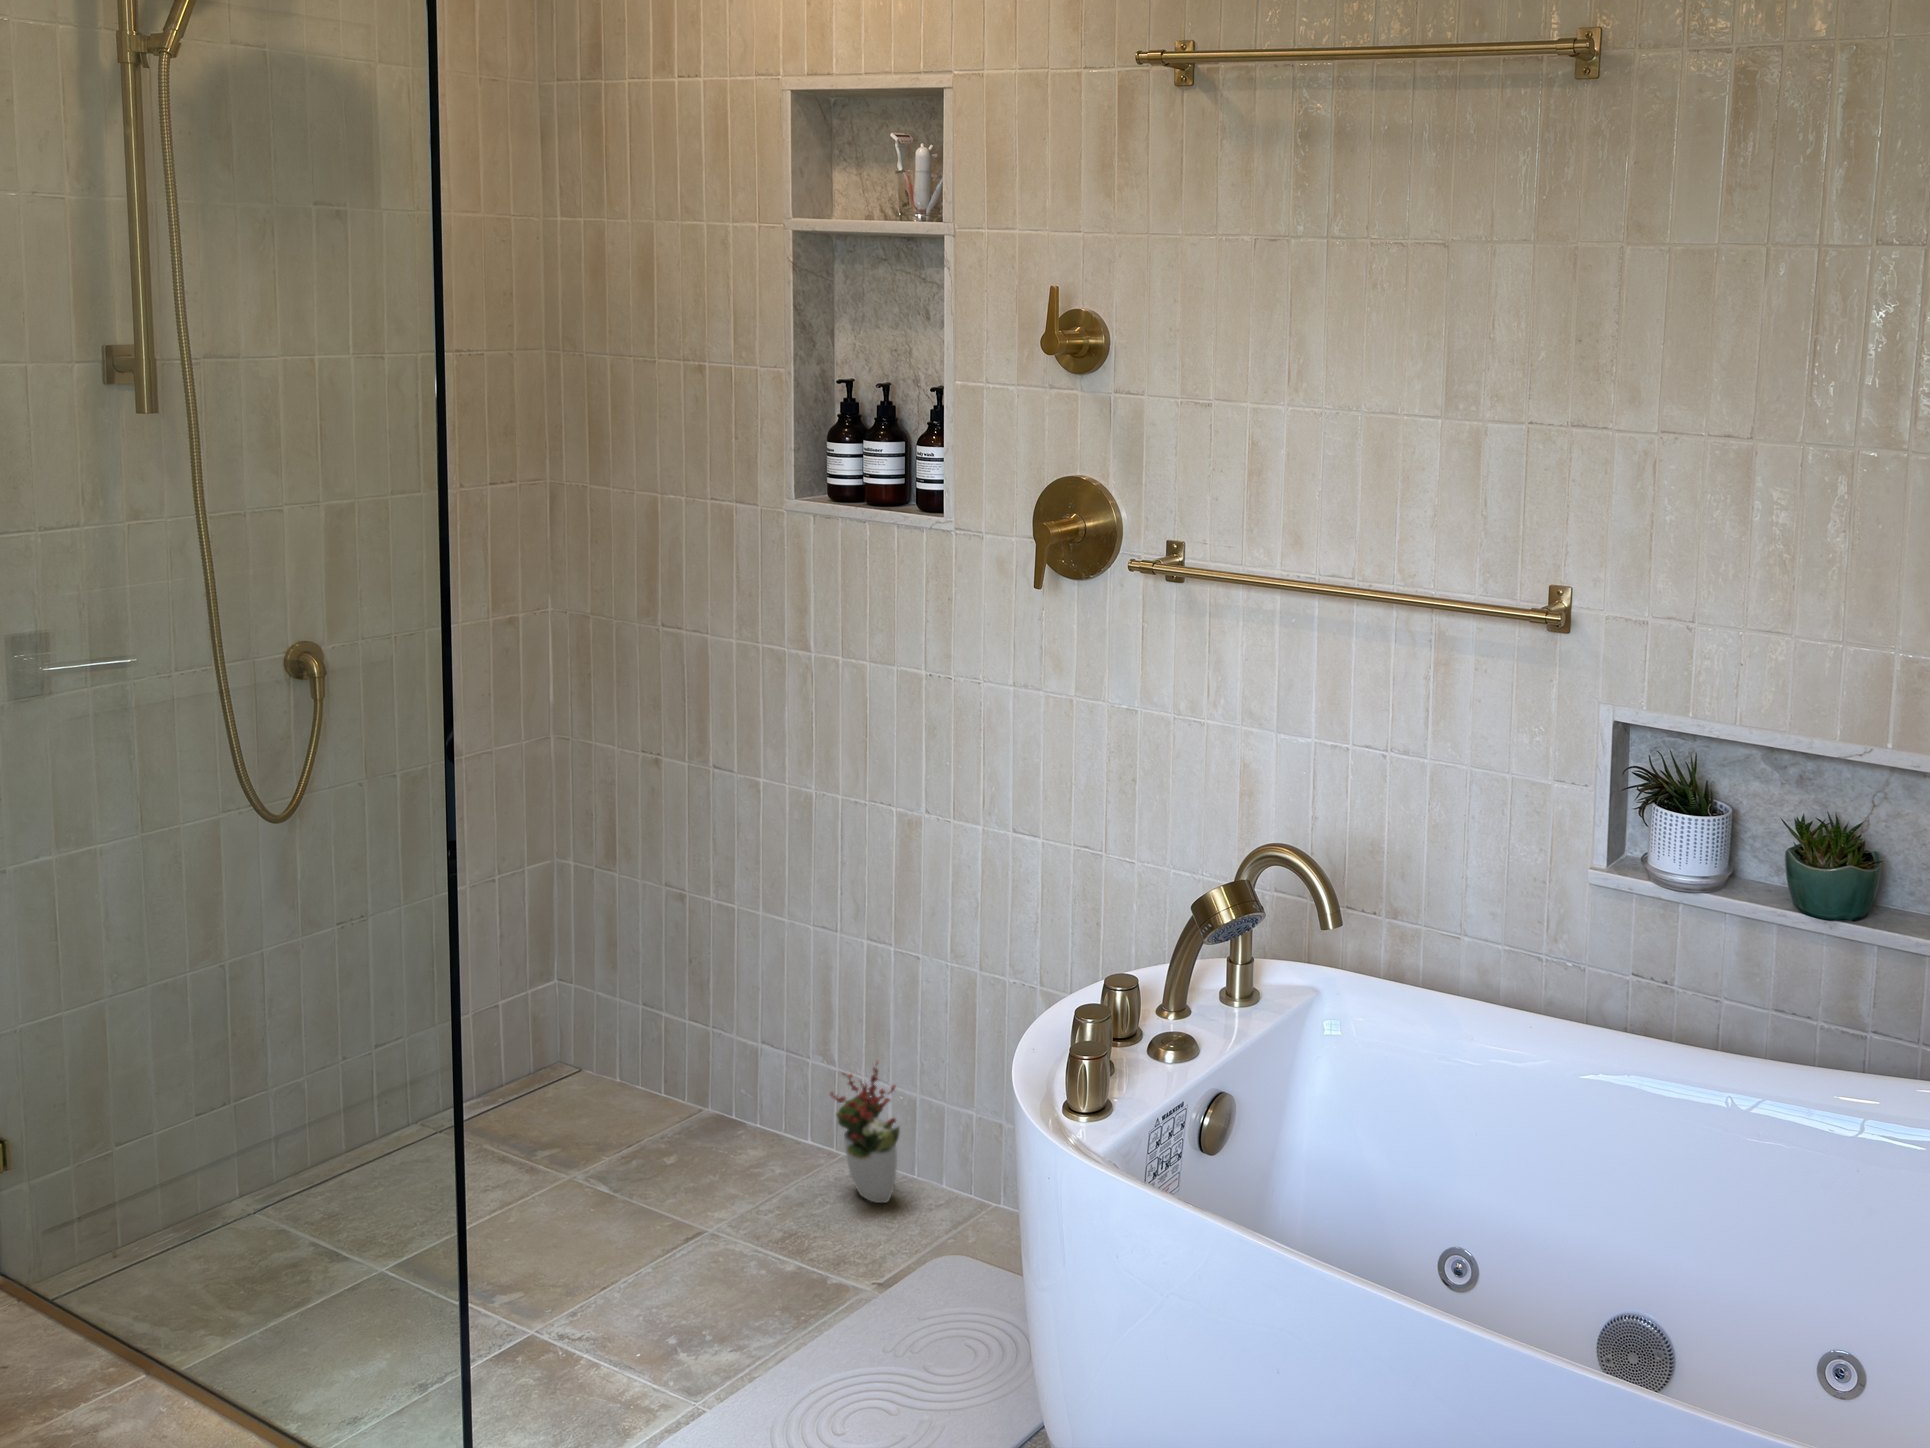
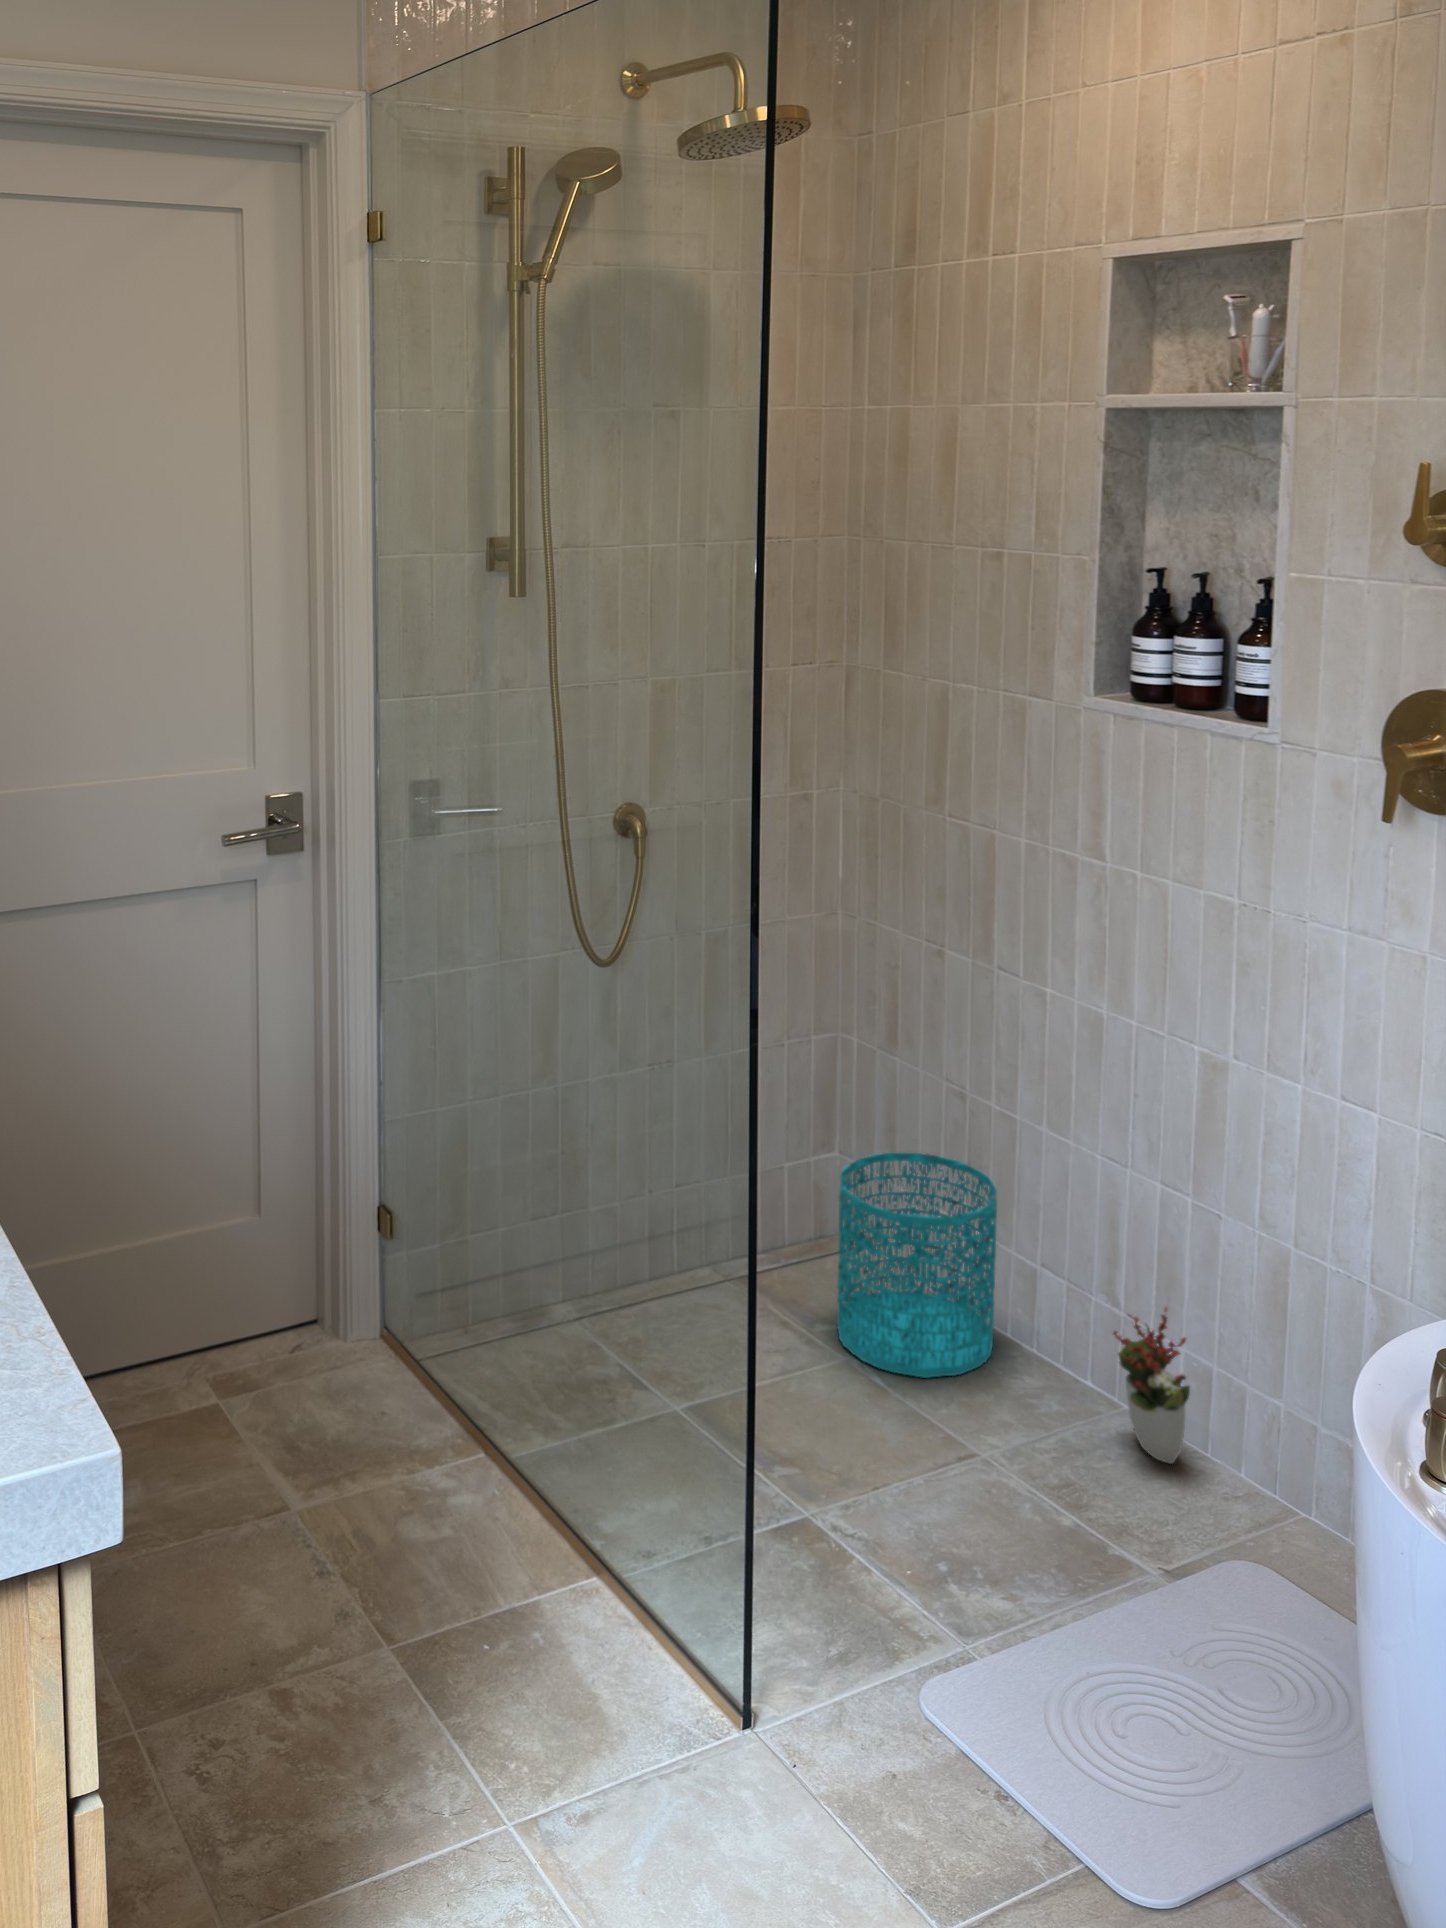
wastebasket: none [559,968,721,1189] -> present [837,1152,997,1378]

